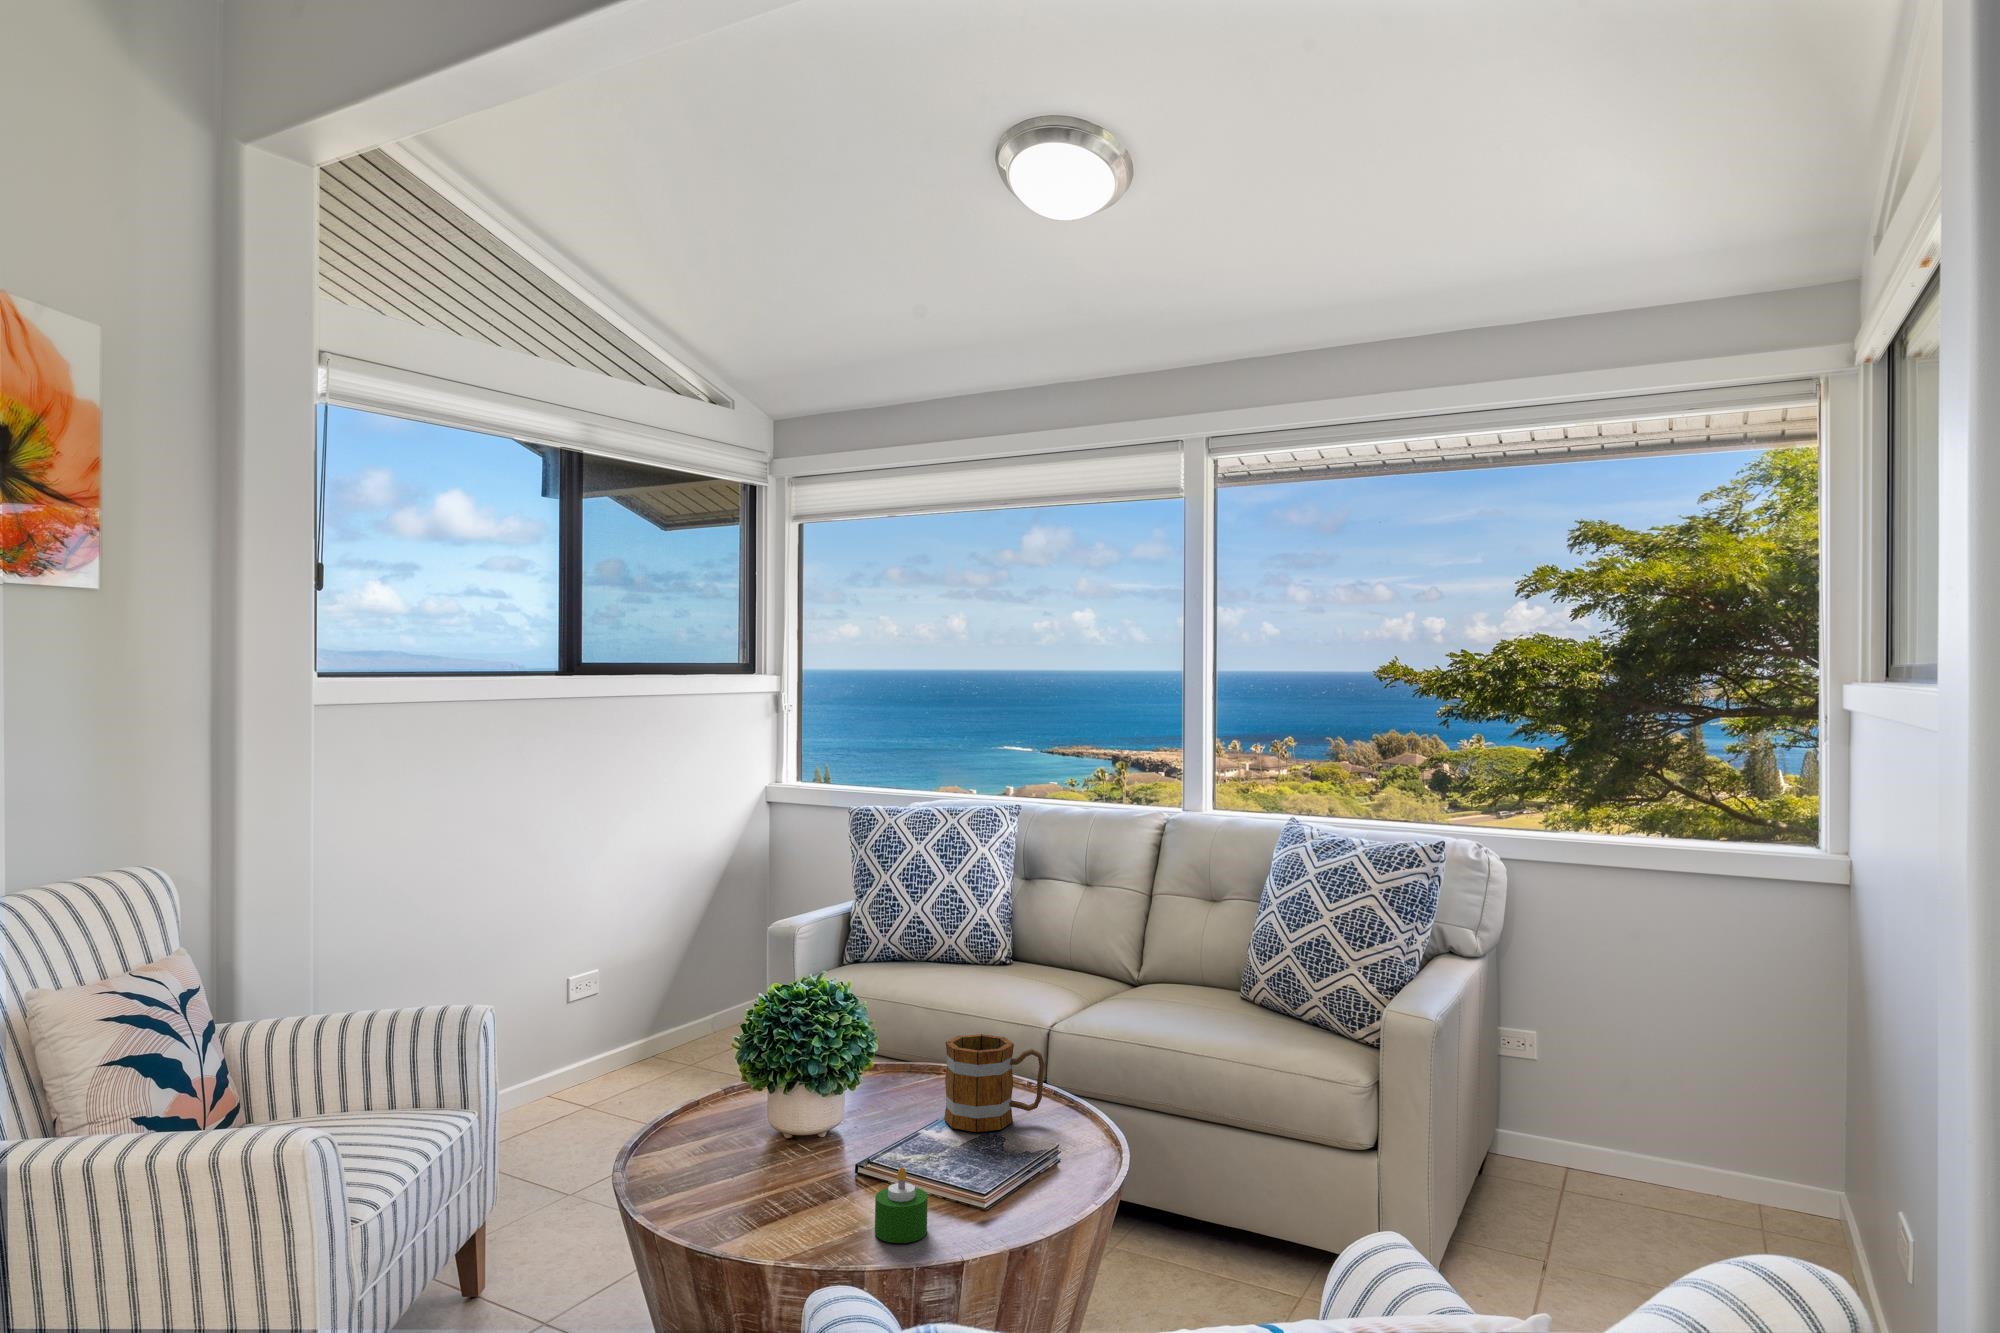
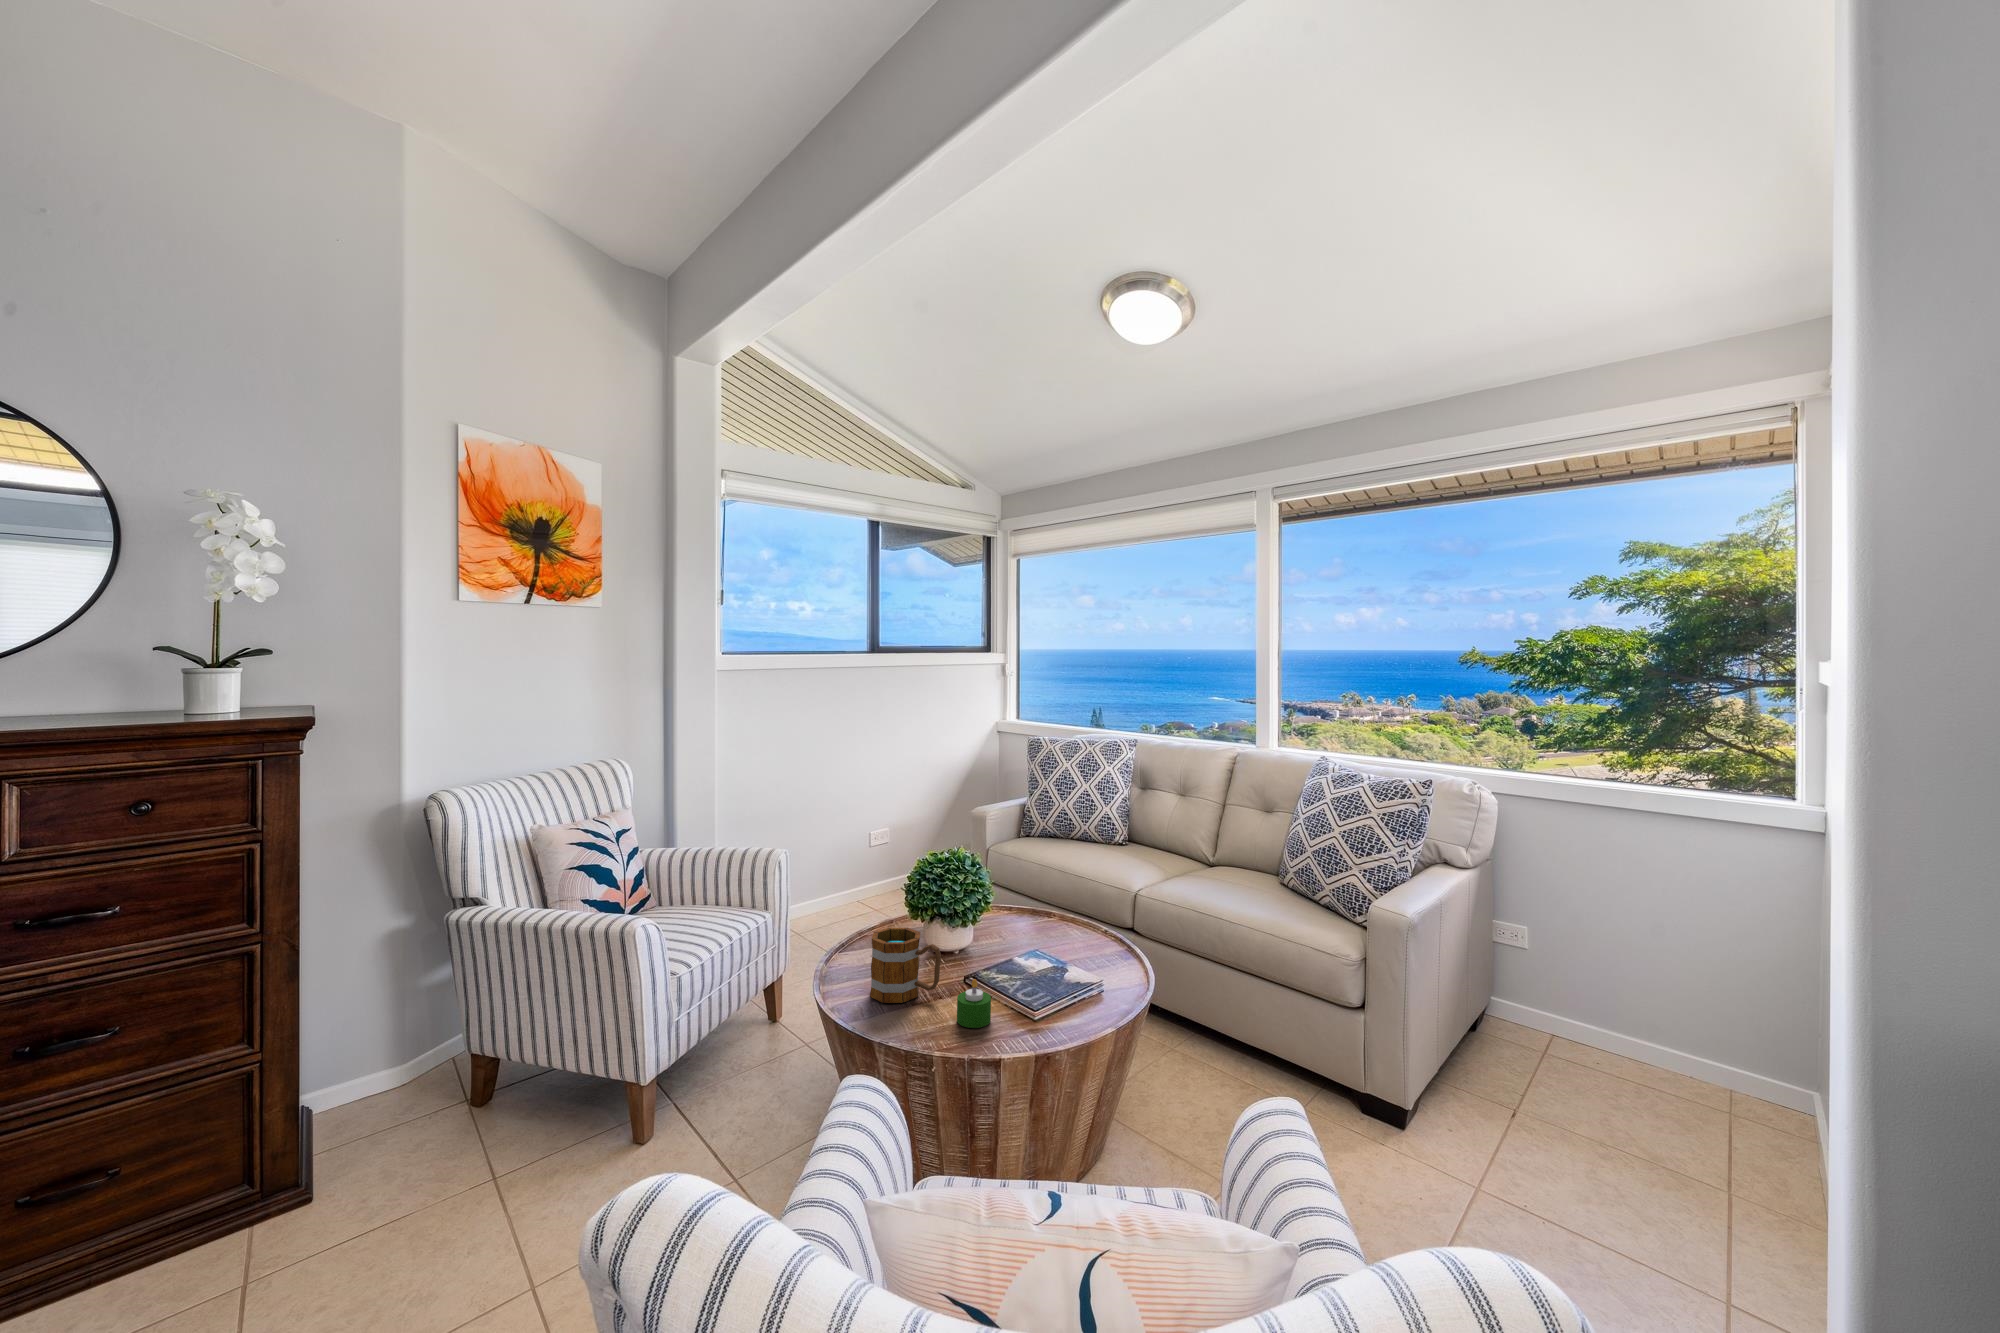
mug: present [944,1034,1045,1132] -> present [870,927,941,1003]

